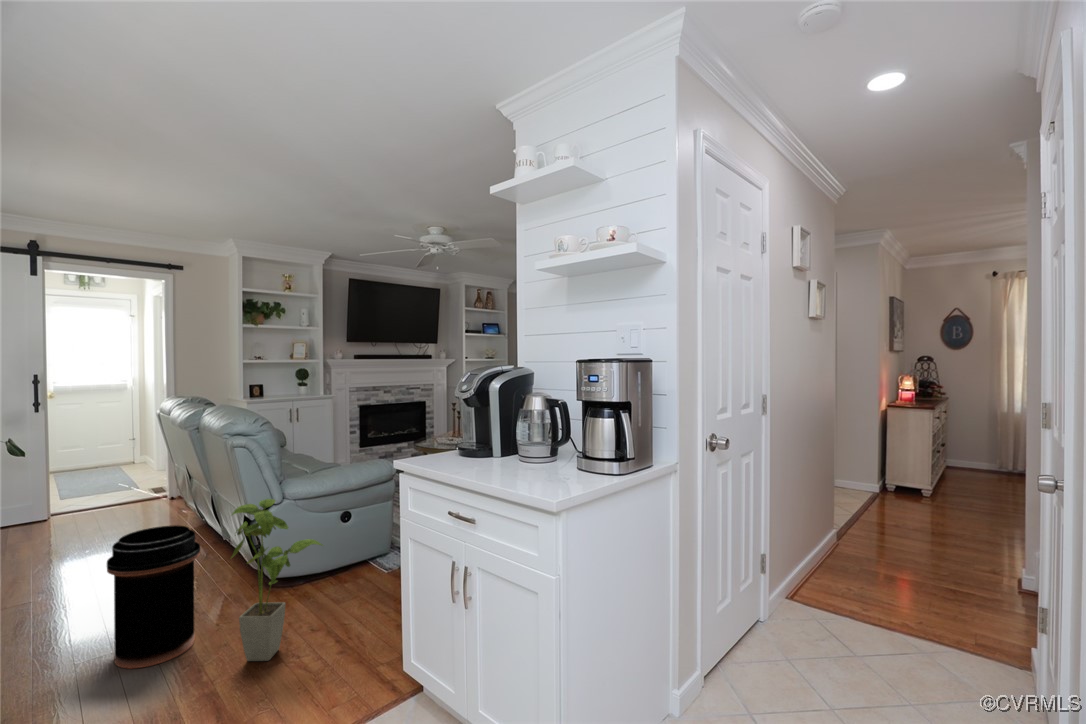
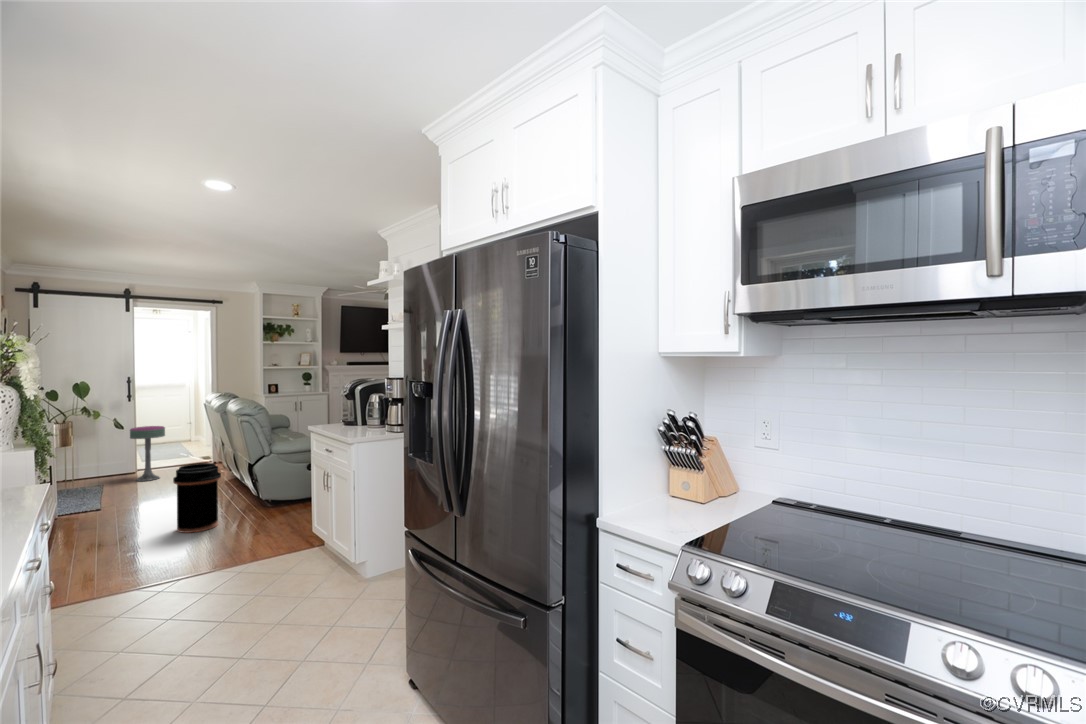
bar stool: none [35,450,94,538] -> present [130,426,165,481]
house plant: present [231,499,322,661] -> none [234,448,284,532]

